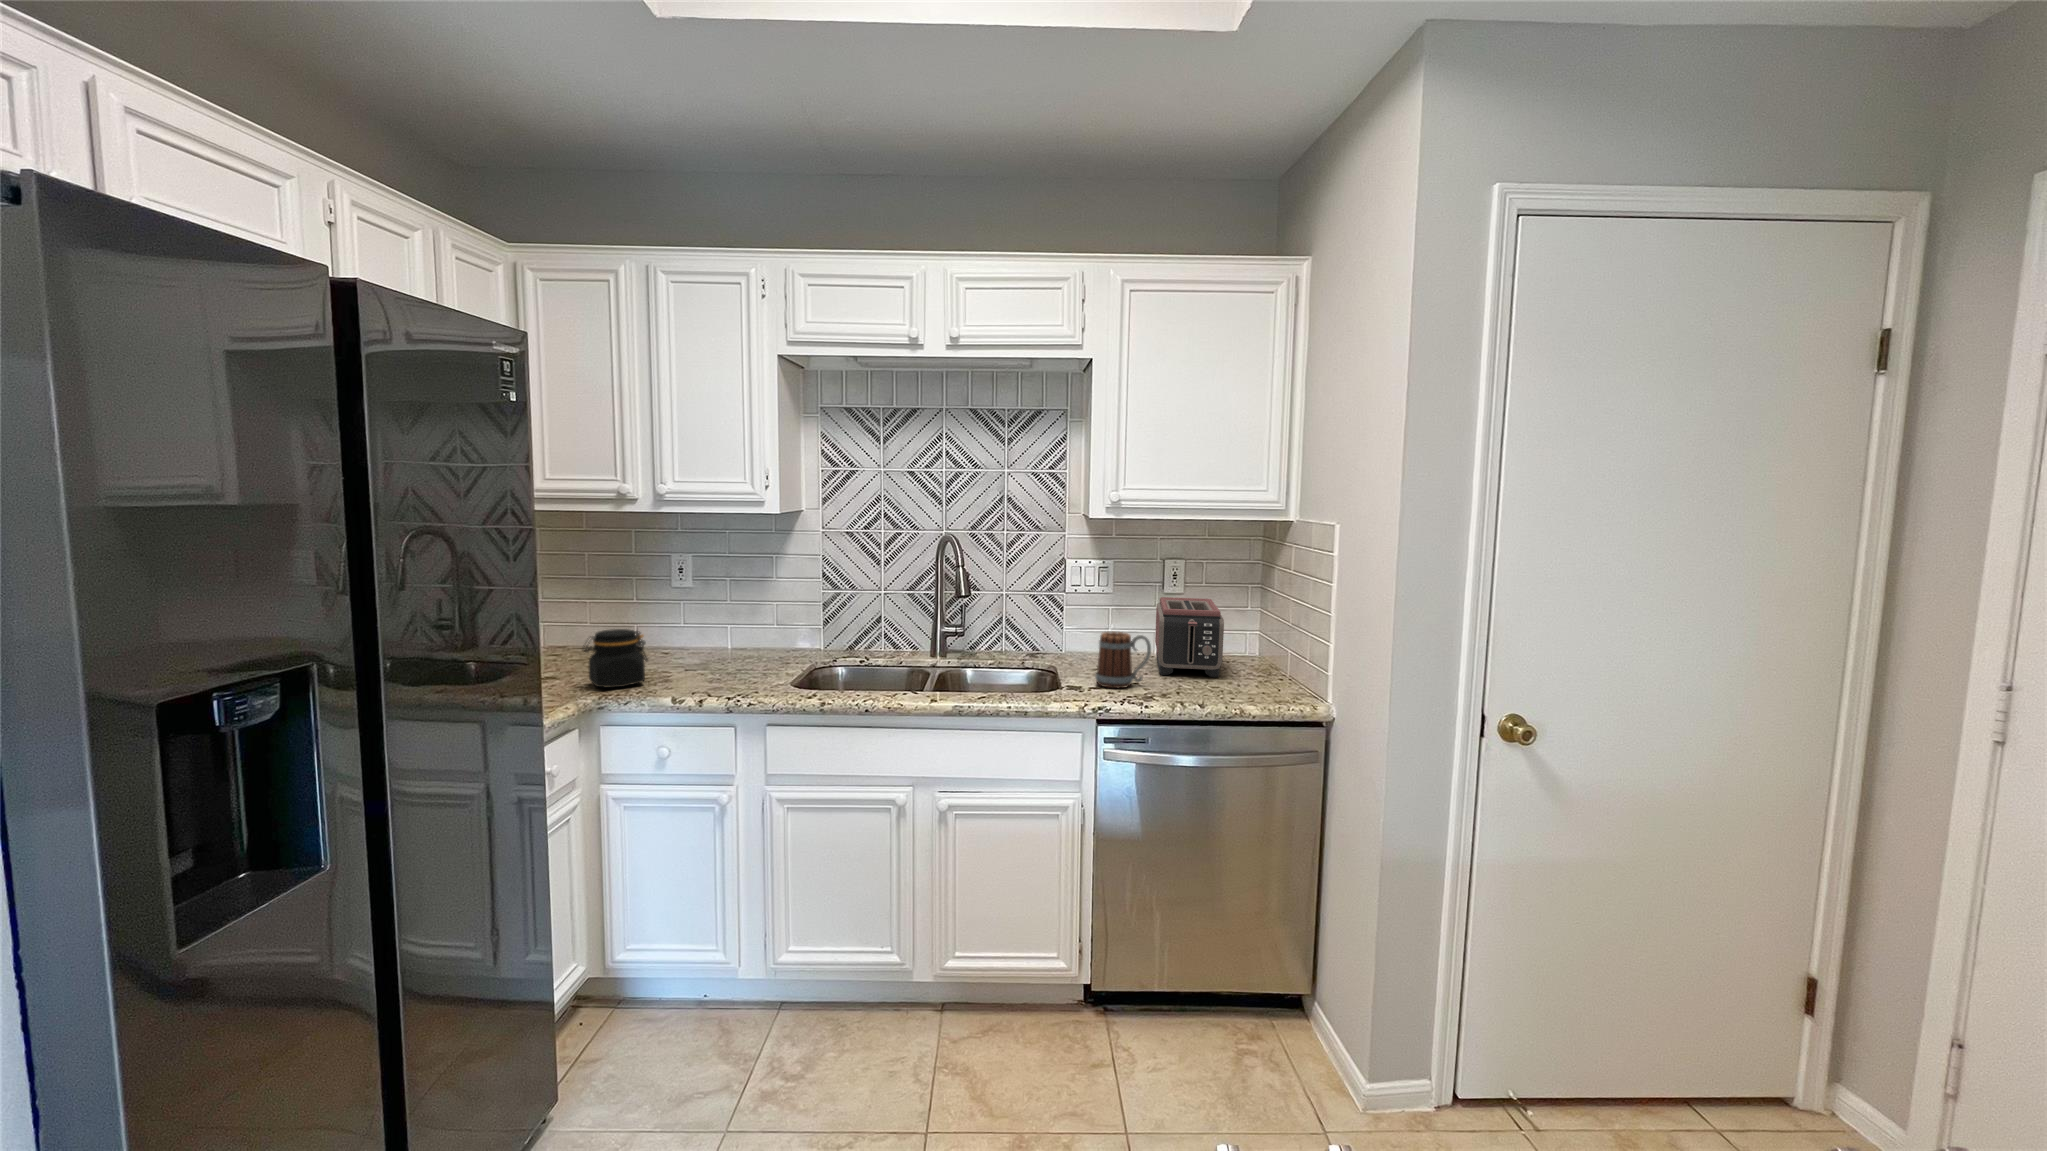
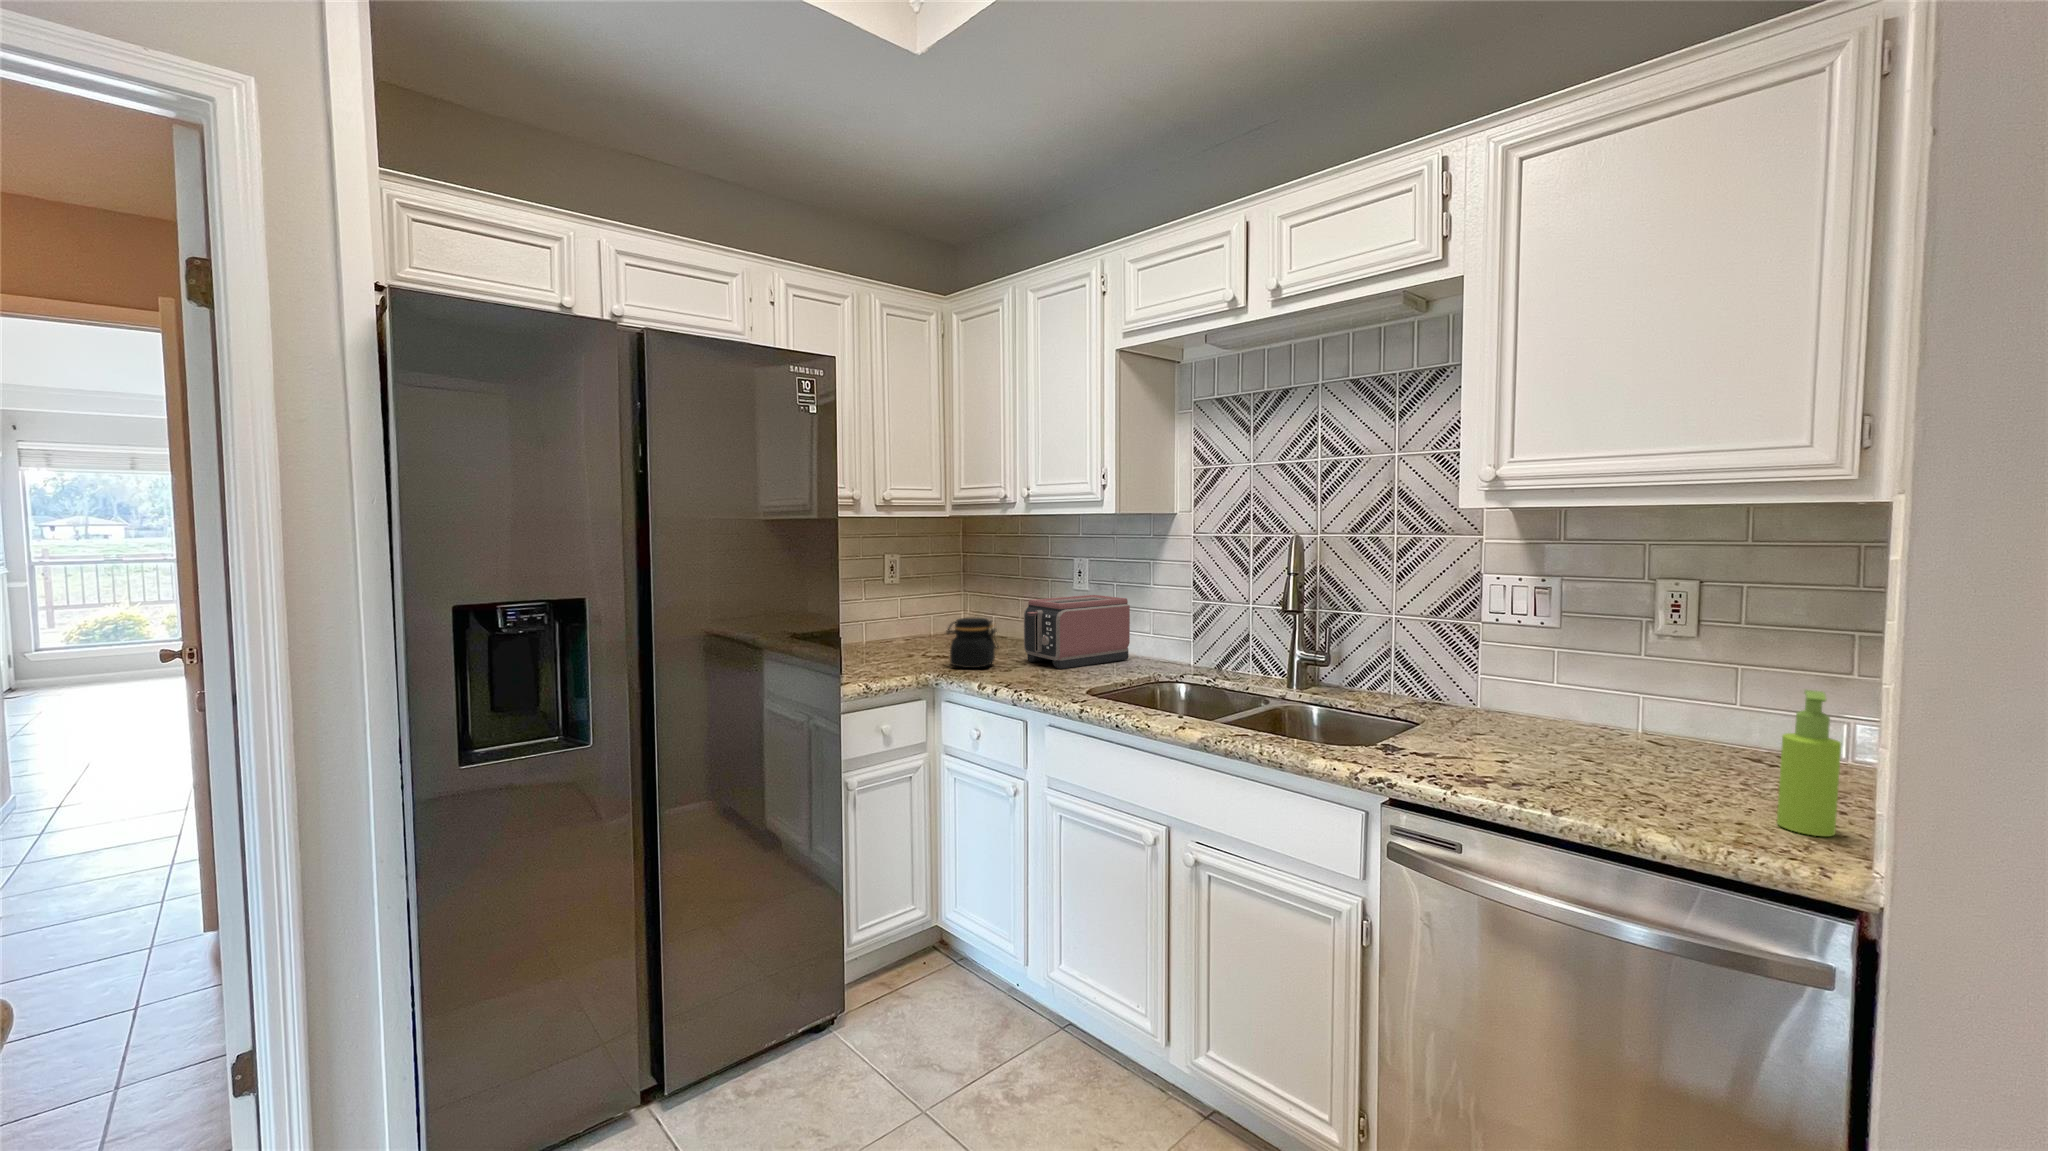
toaster: present [1155,597,1224,678] -> present [1024,595,1130,669]
soap dispenser: none [1263,620,1286,692] -> present [1777,690,1841,836]
mug: present [1095,632,1151,688] -> none [1433,674,1533,763]

